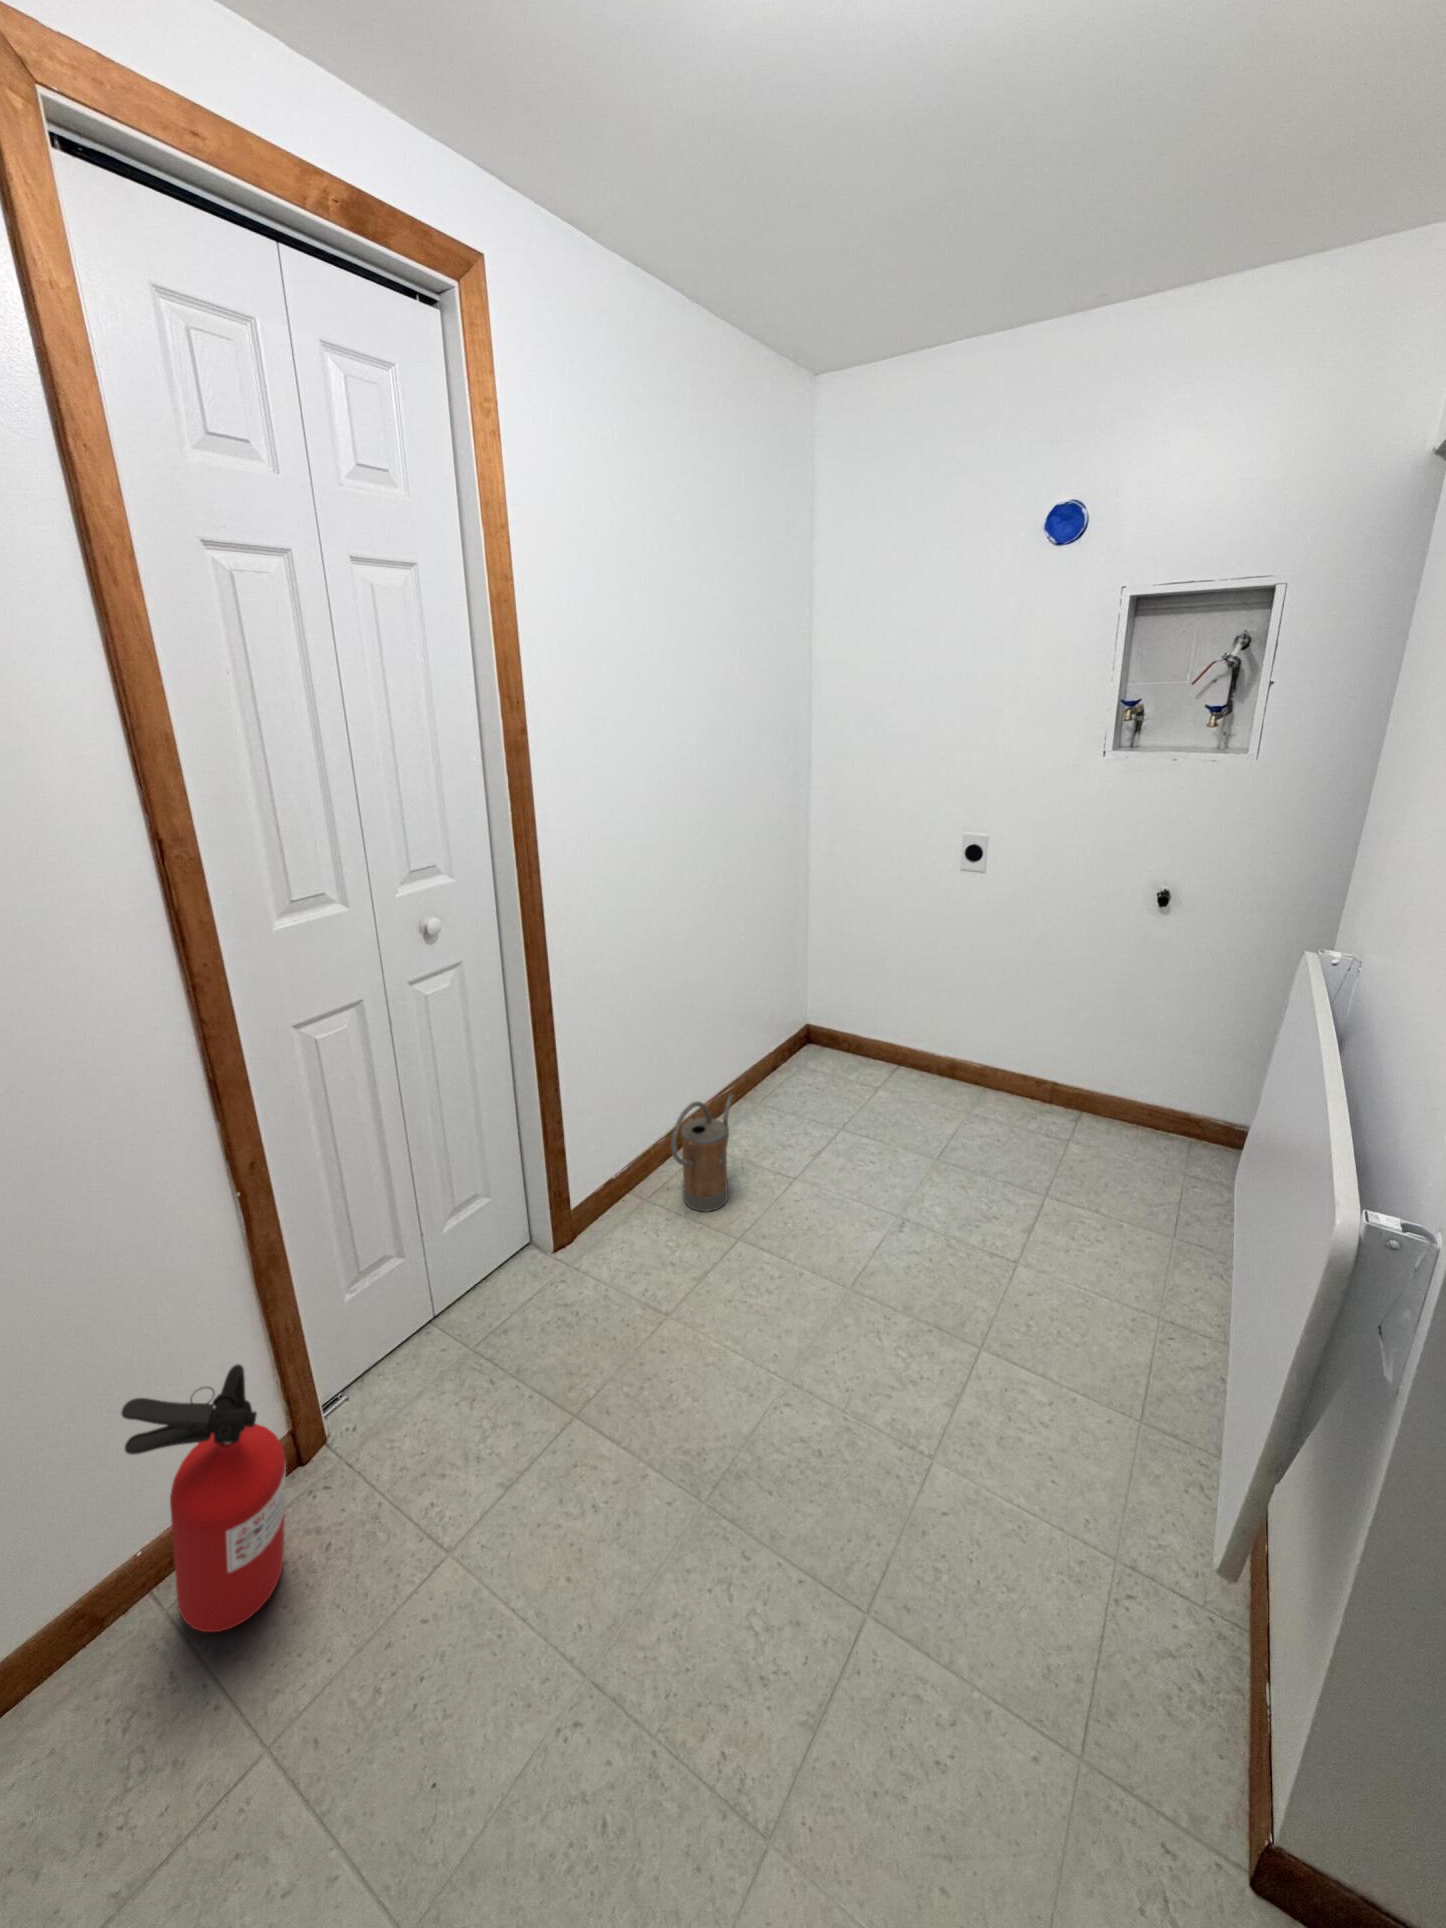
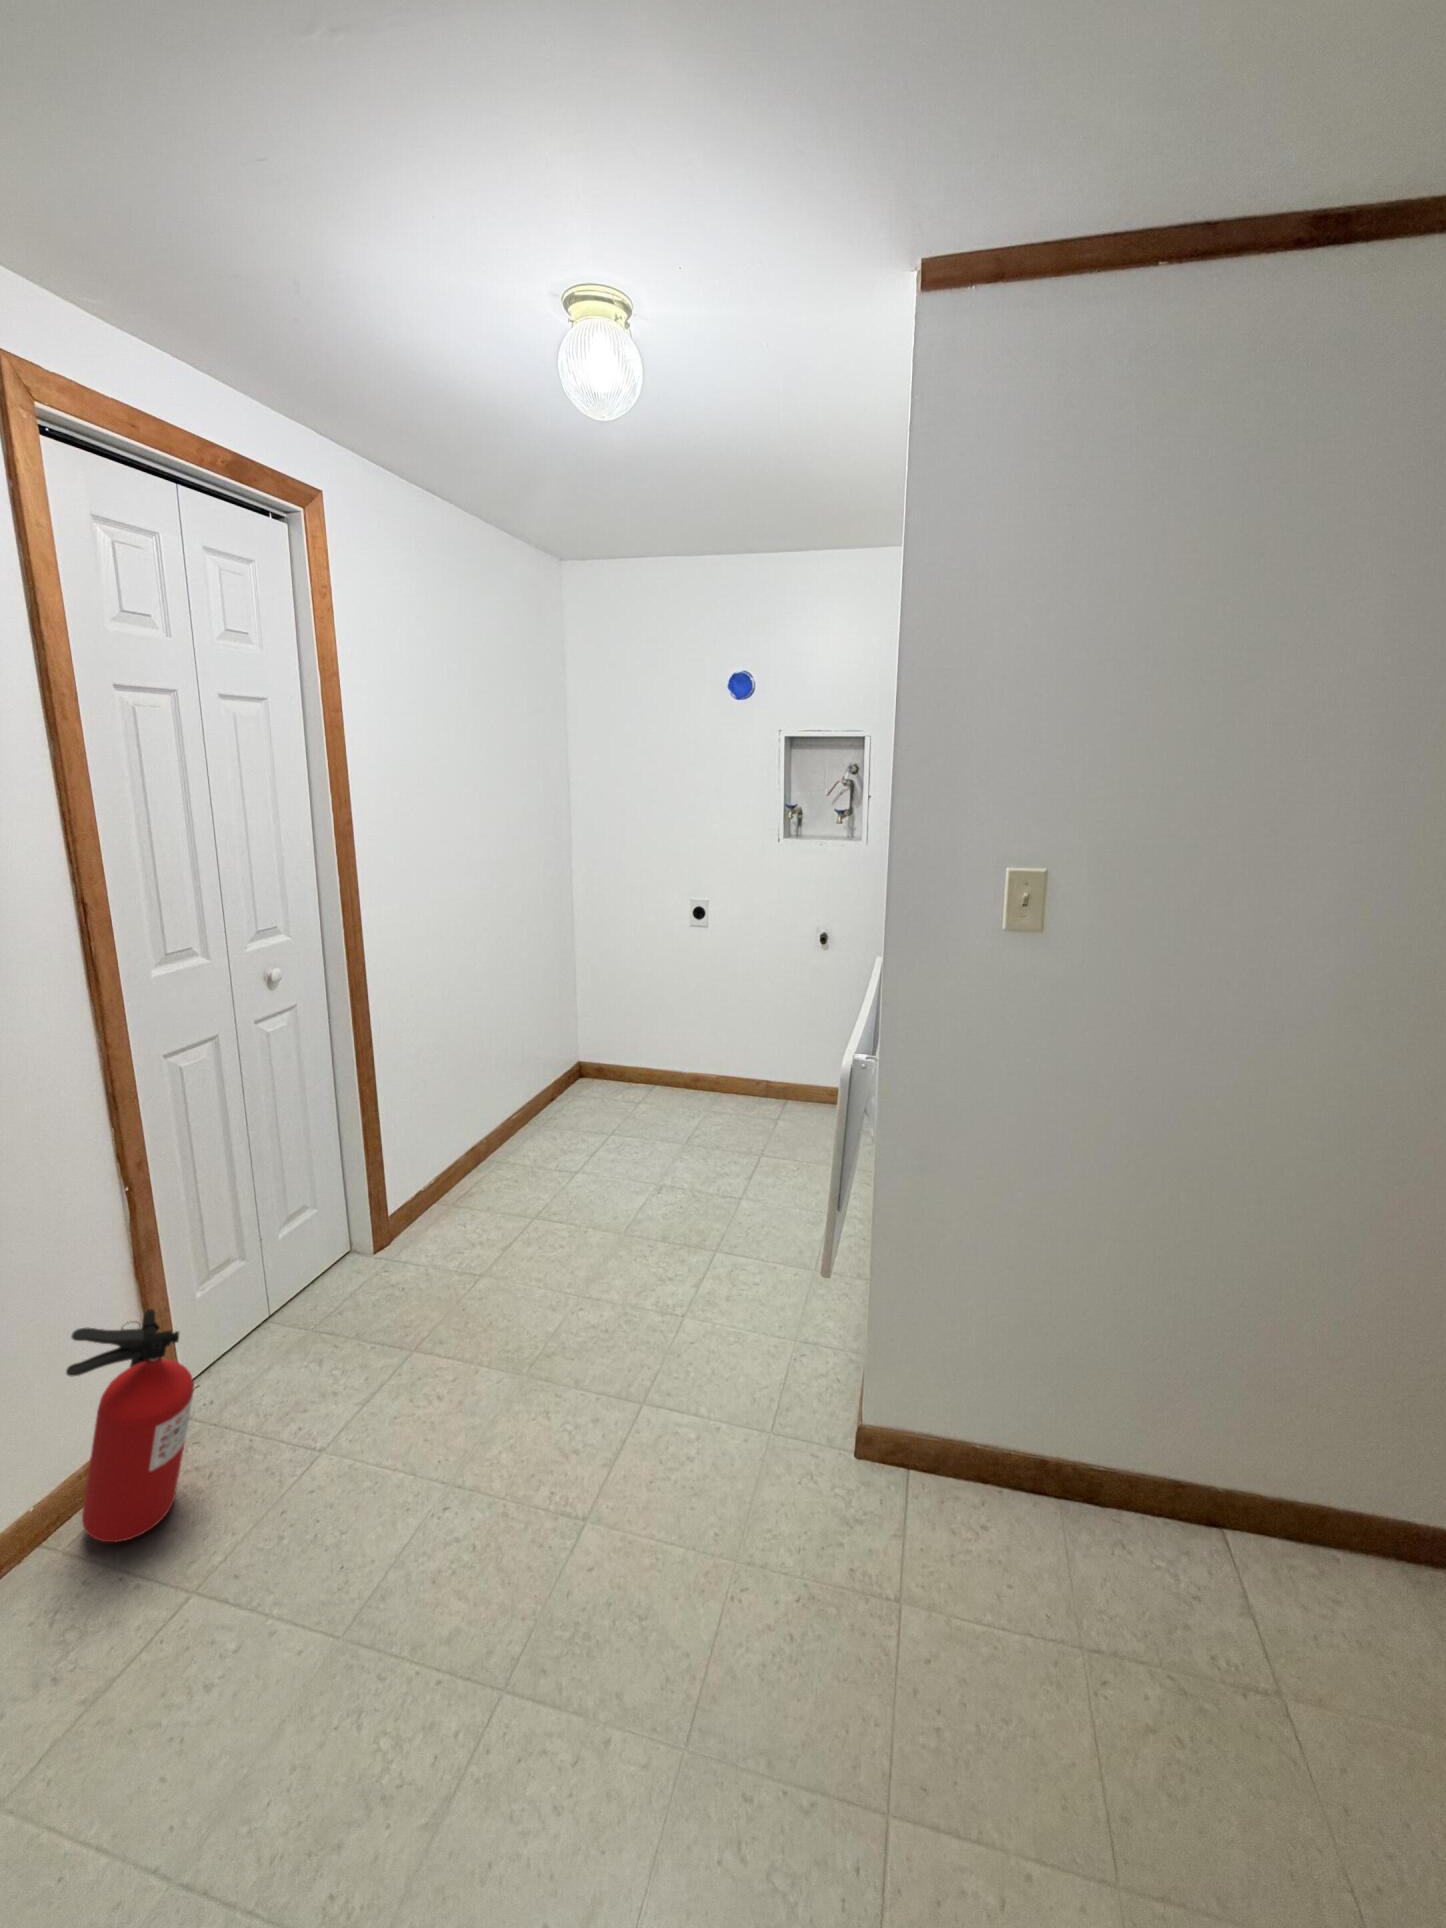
watering can: present [671,1094,733,1211] -> none [474,1110,523,1207]

